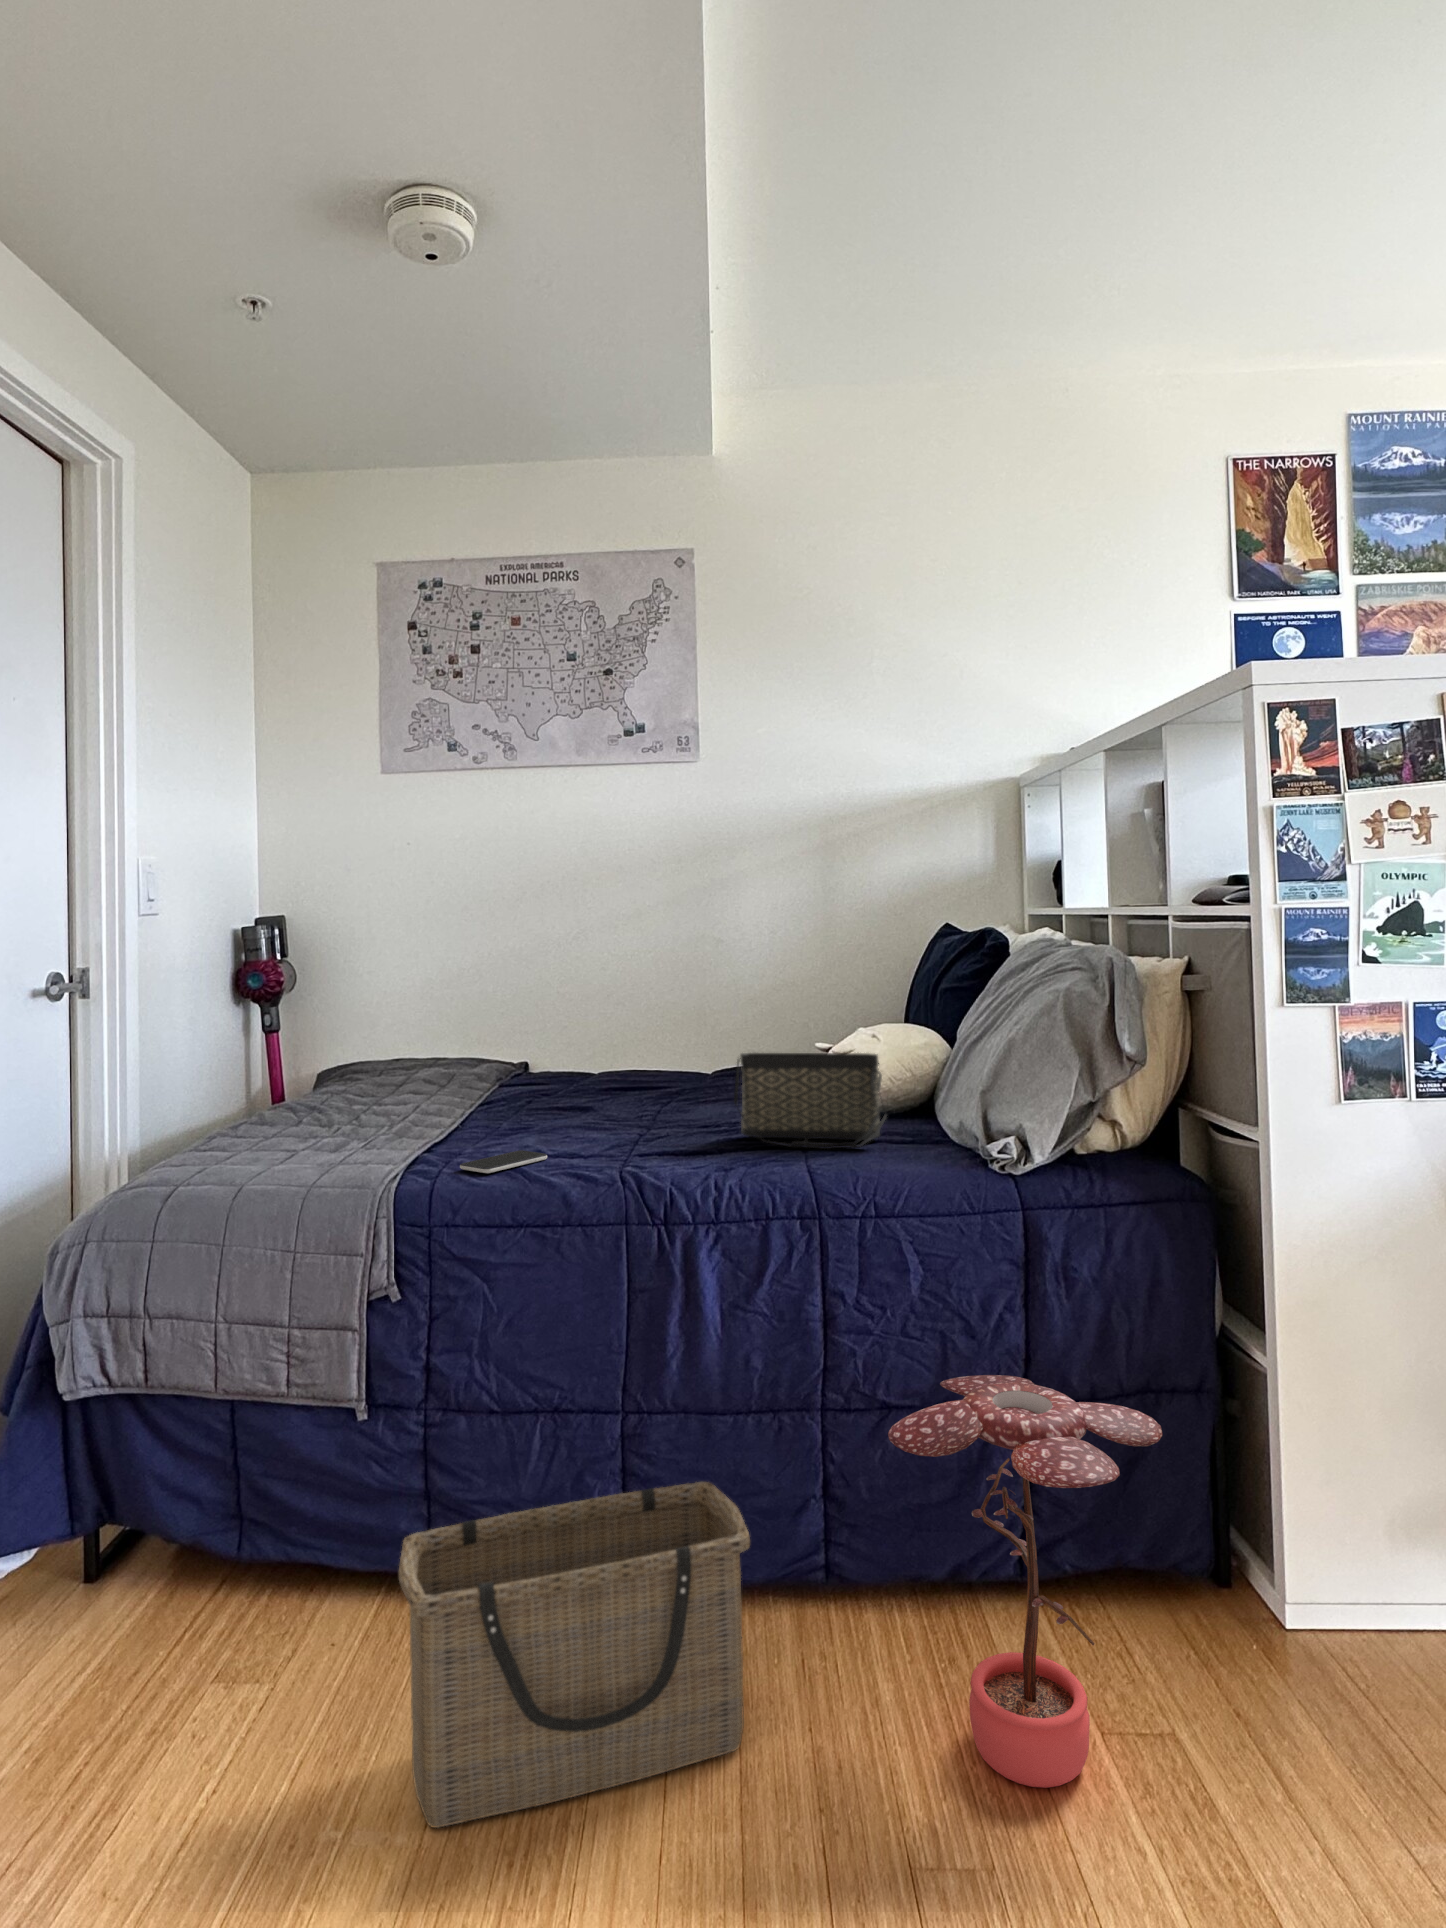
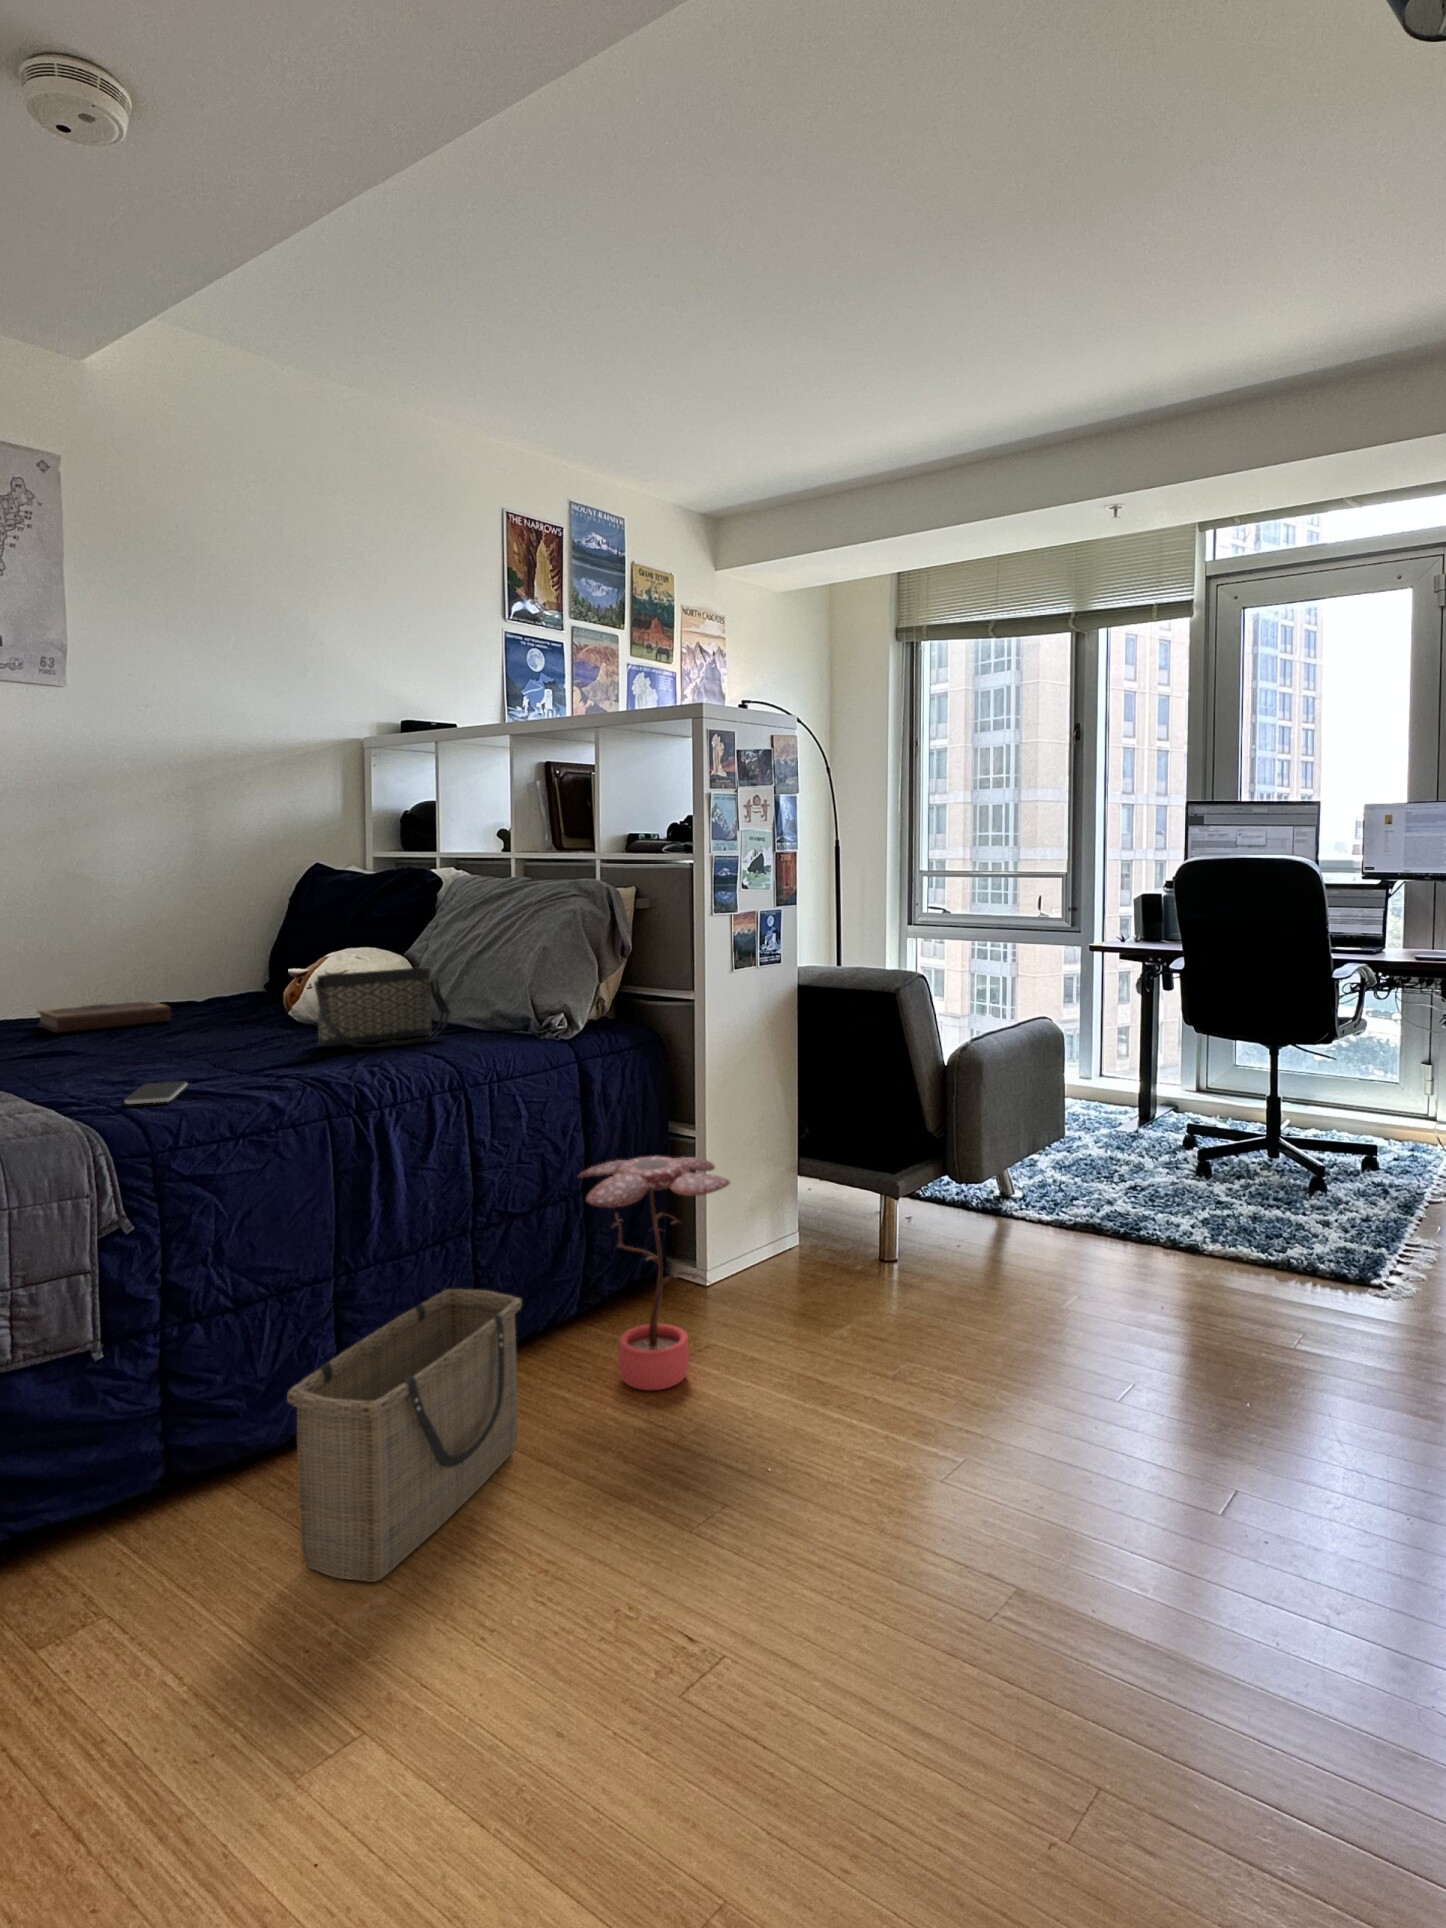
notebook: none [627,1062,734,1085] -> present [38,1001,172,1032]

